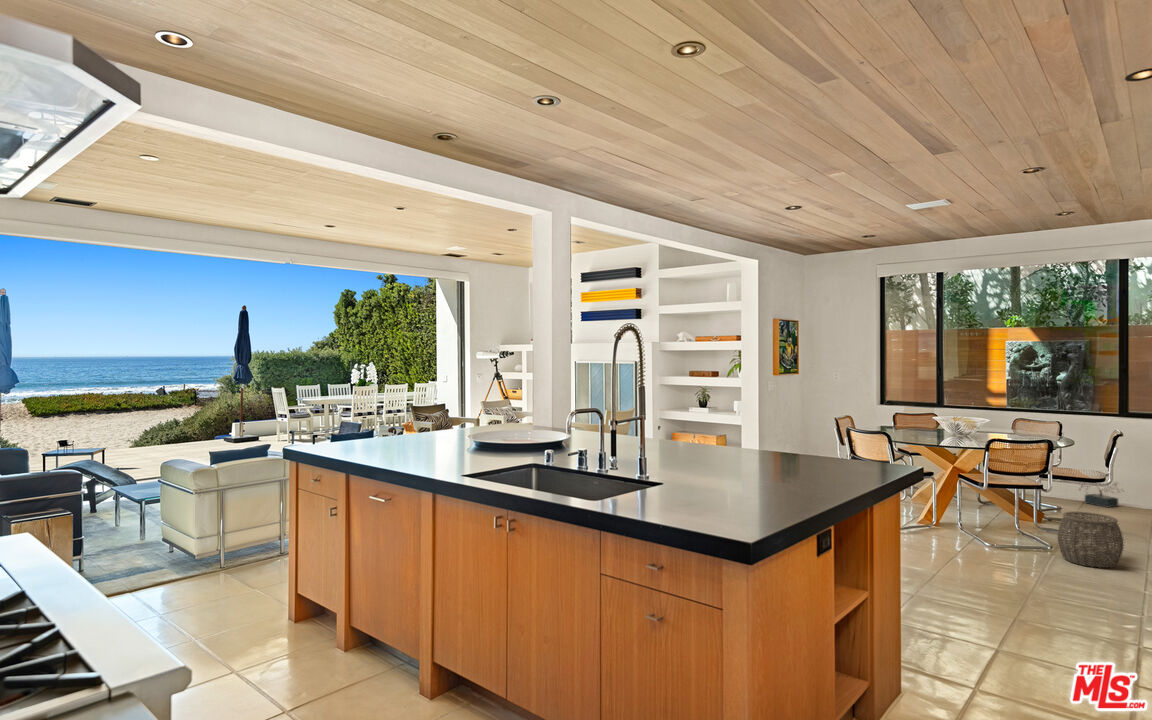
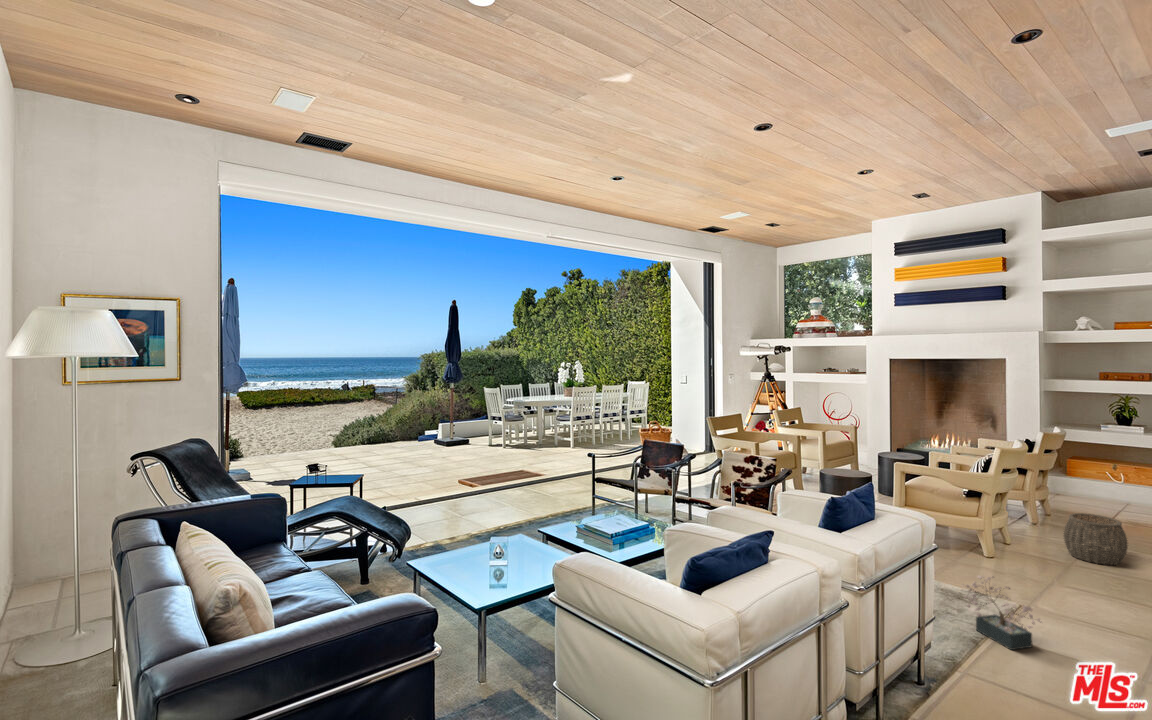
decorative plant: present [1079,482,1120,507] -> present [964,576,1041,650]

